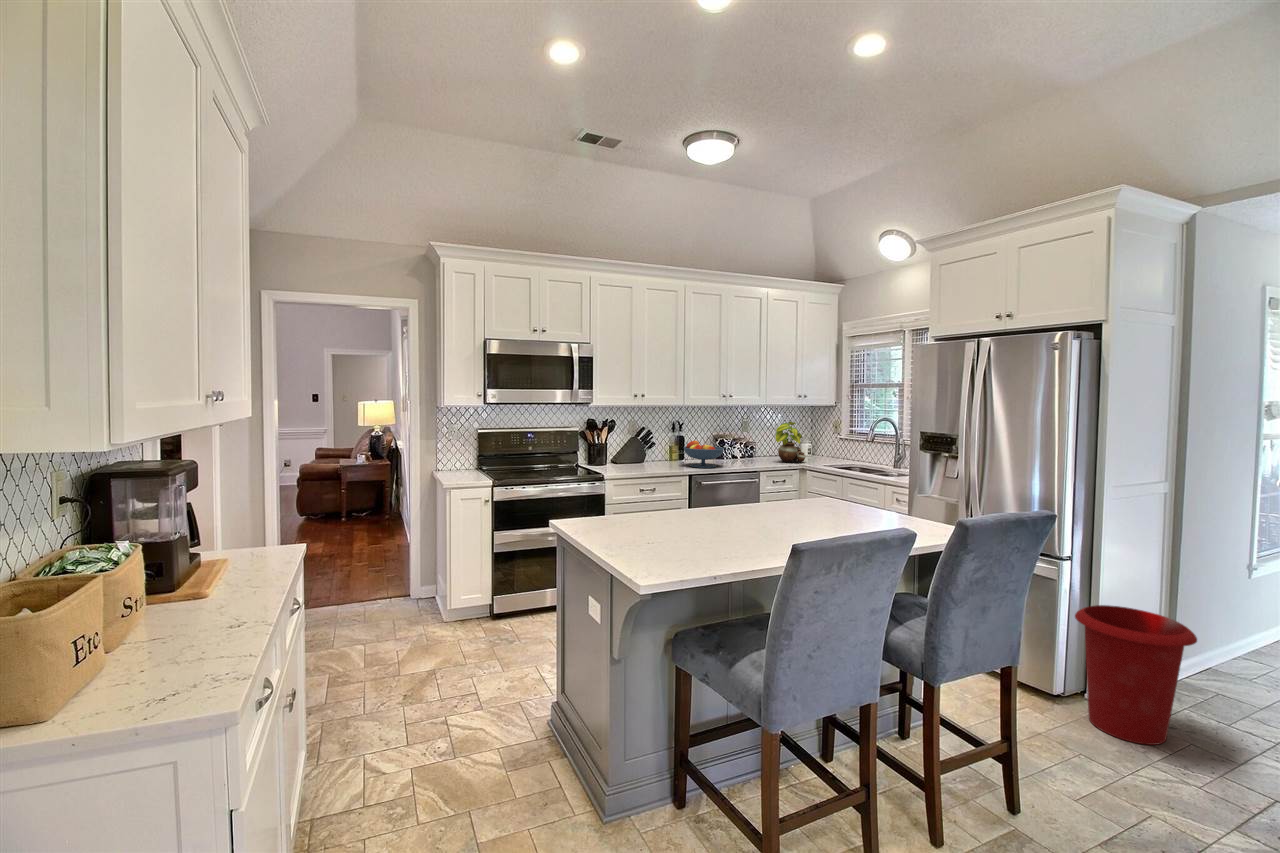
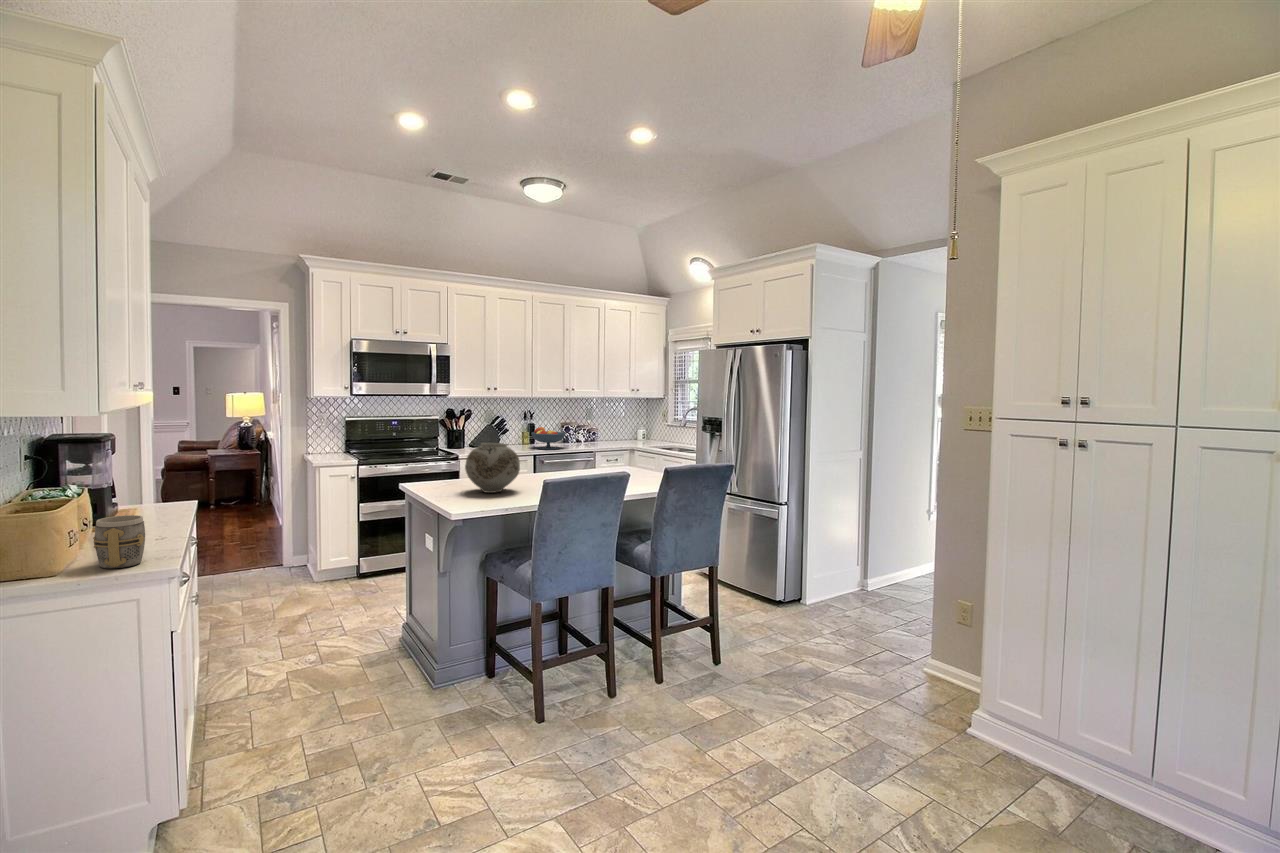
potted plant: present [775,421,806,462] -> none [609,411,637,445]
vase: none [644,473,719,545] -> present [465,443,520,493]
mug: none [122,603,203,696] -> present [93,515,145,569]
waste bin: present [1075,605,1197,745] -> none [788,537,857,626]

